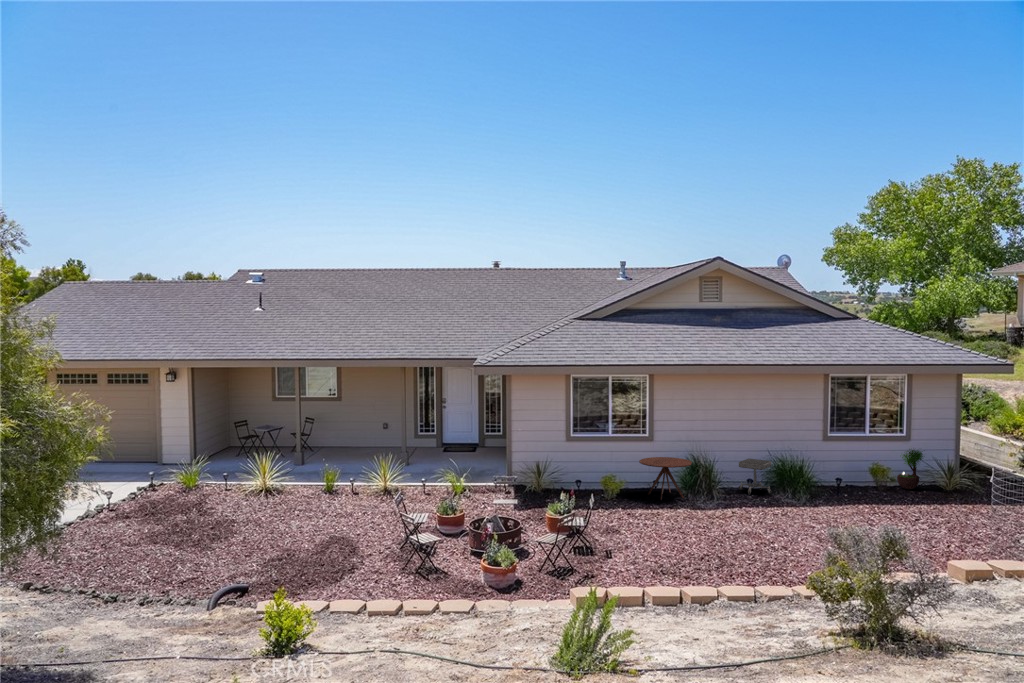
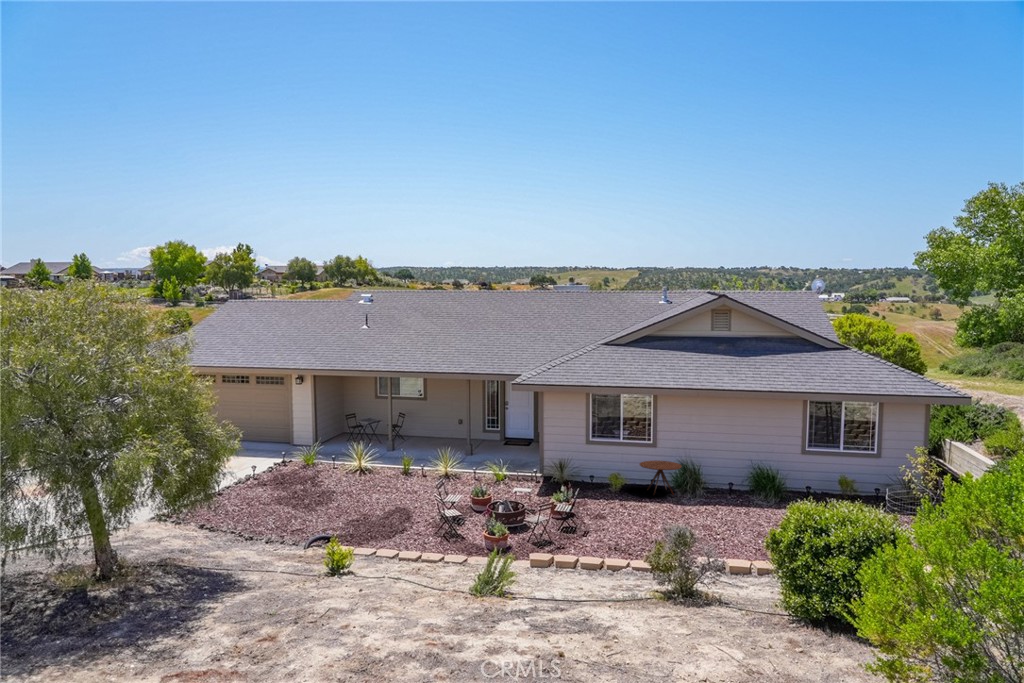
potted tree: present [897,449,923,489] -> none [867,463,893,499]
stool: present [739,459,772,495] -> none [724,466,752,496]

